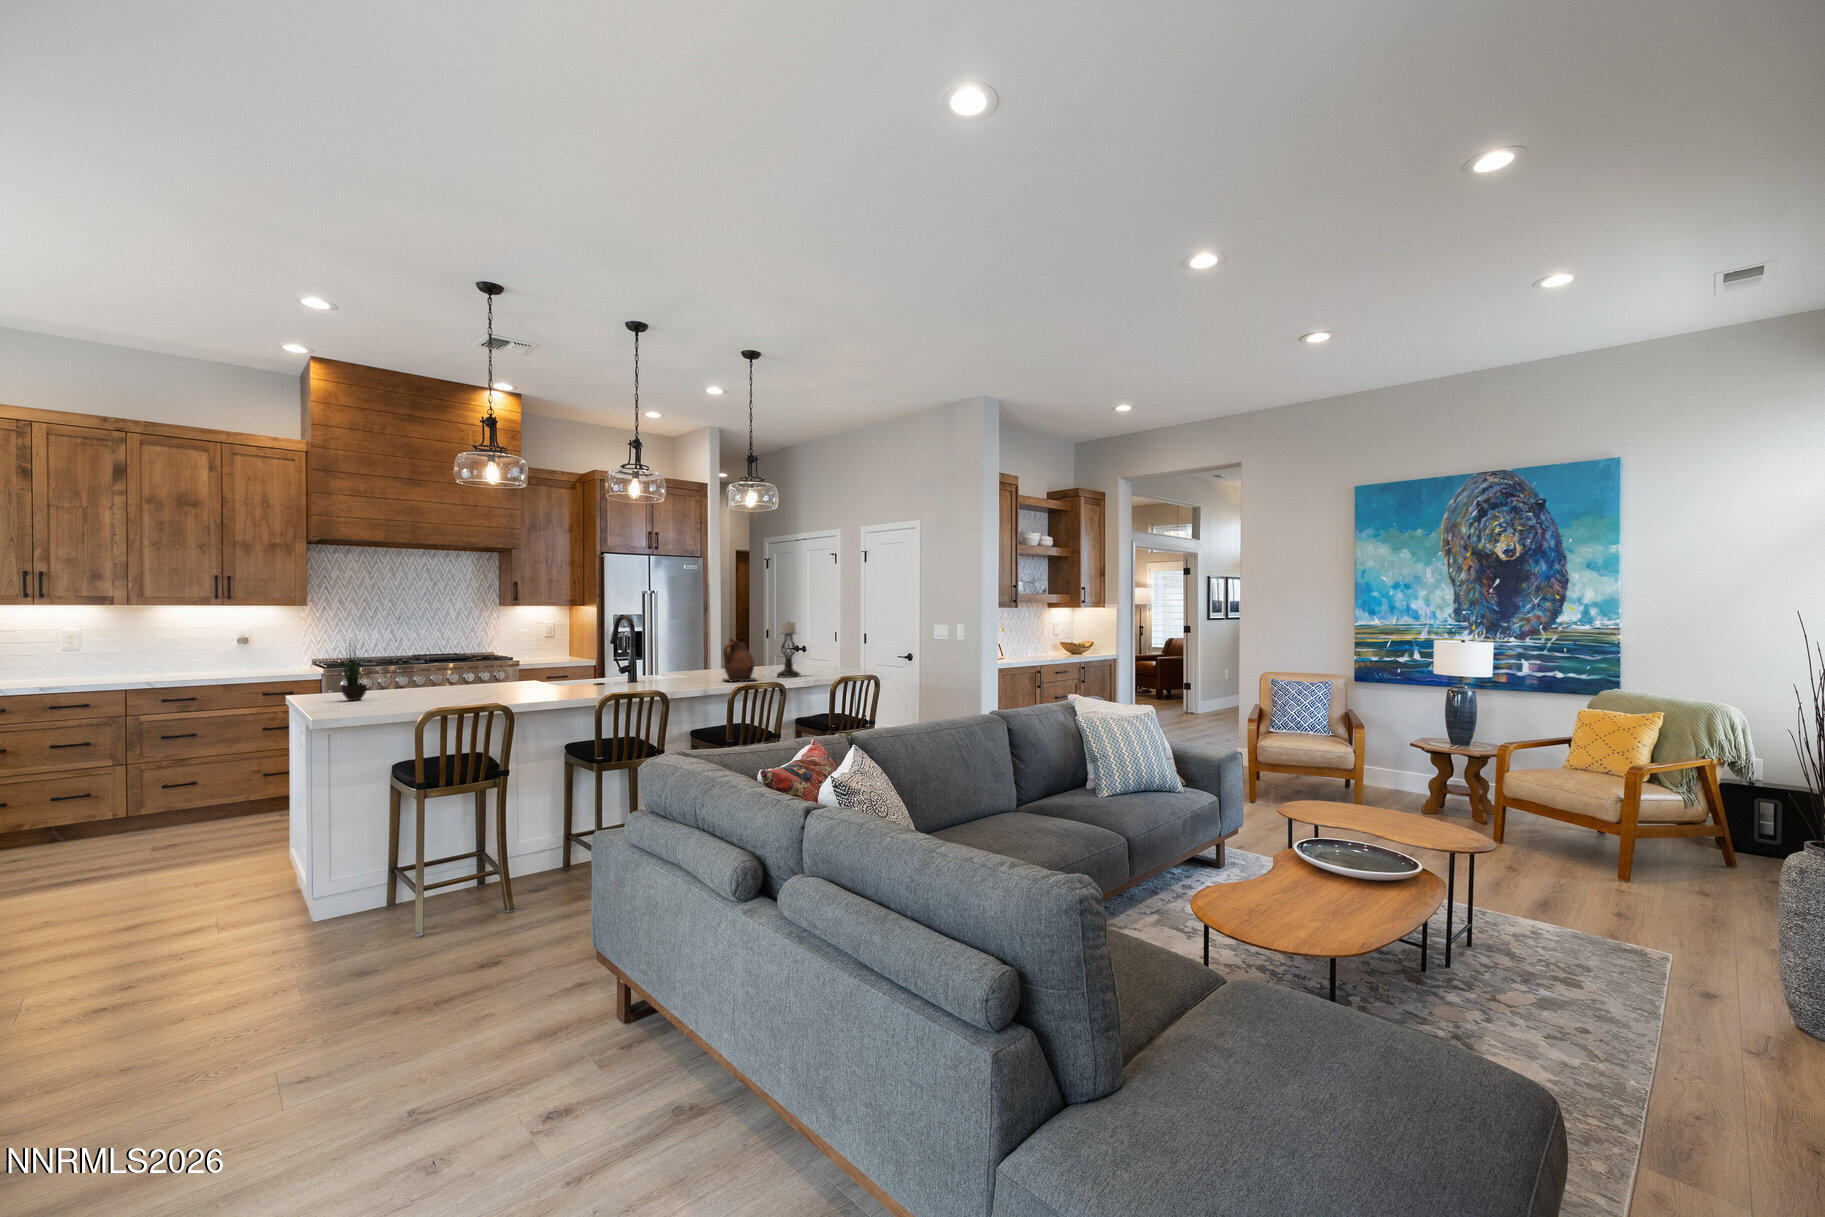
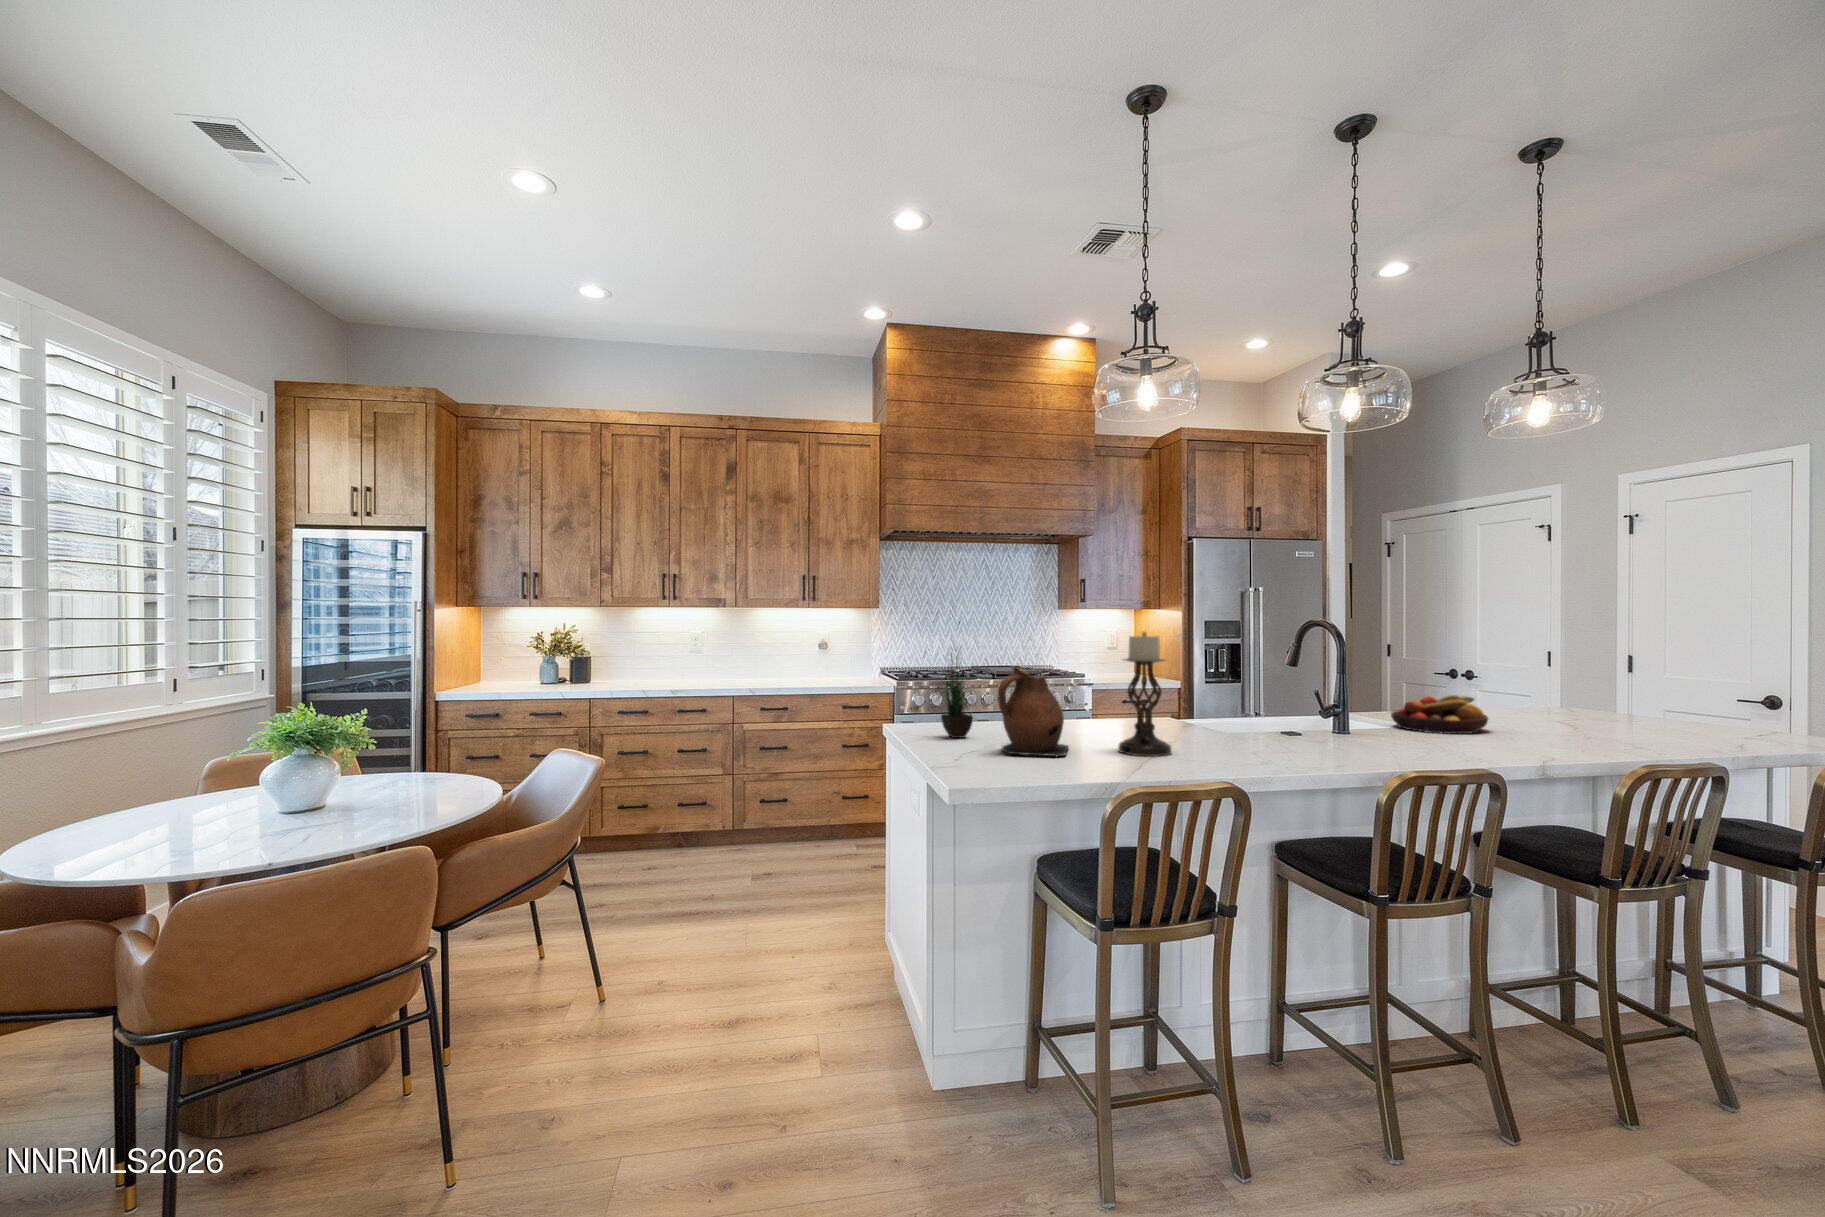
candle holder: present [777,621,800,678] -> present [1118,632,1172,756]
ceramic pitcher: present [723,638,757,681] -> present [998,667,1069,757]
fruit bowl: none [675,658,723,680] -> present [1391,695,1488,734]

